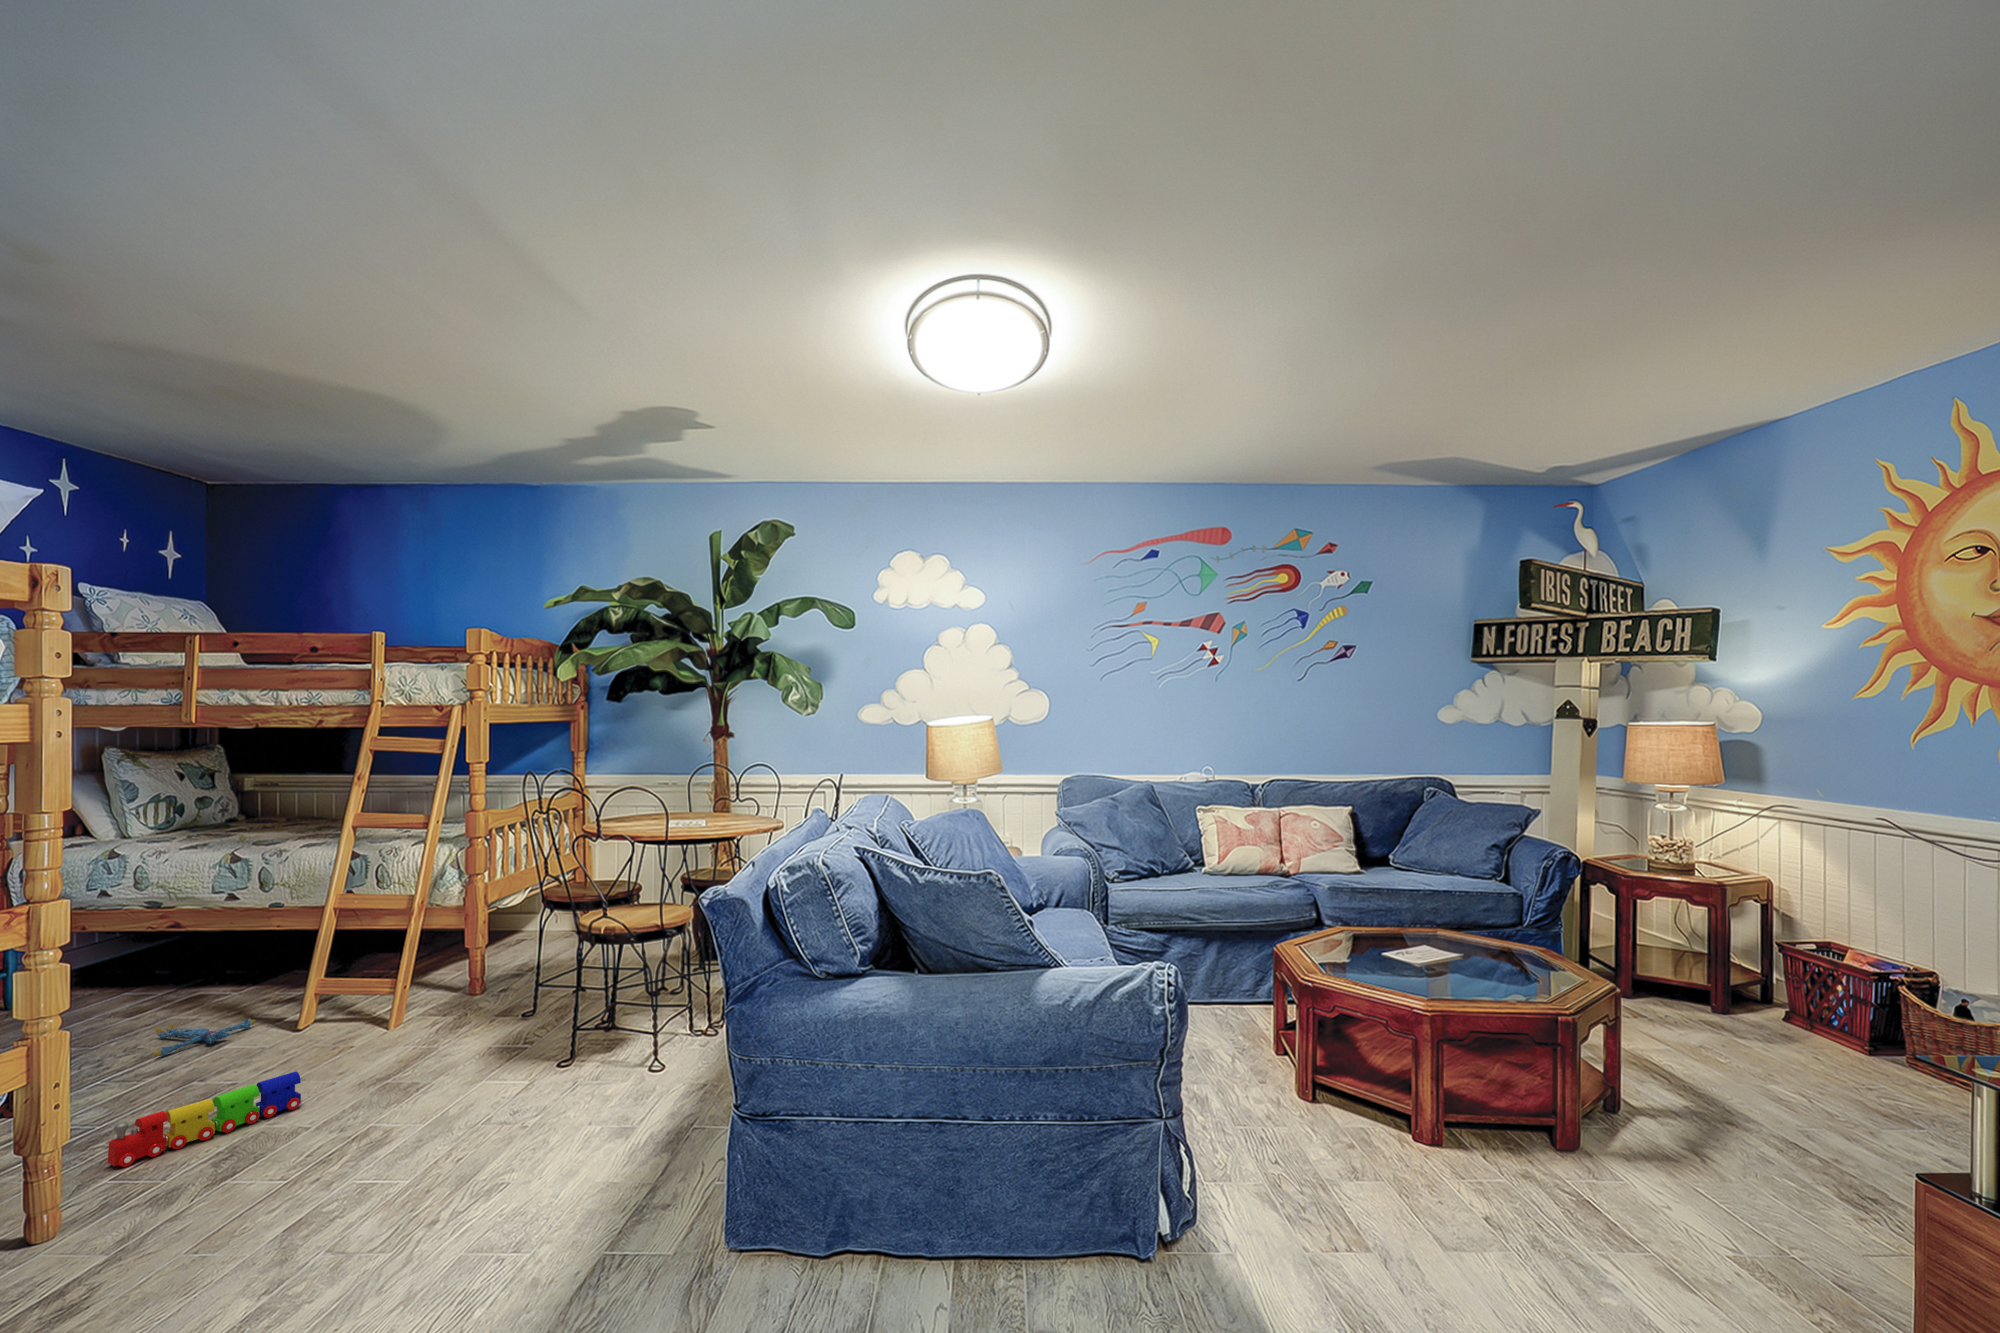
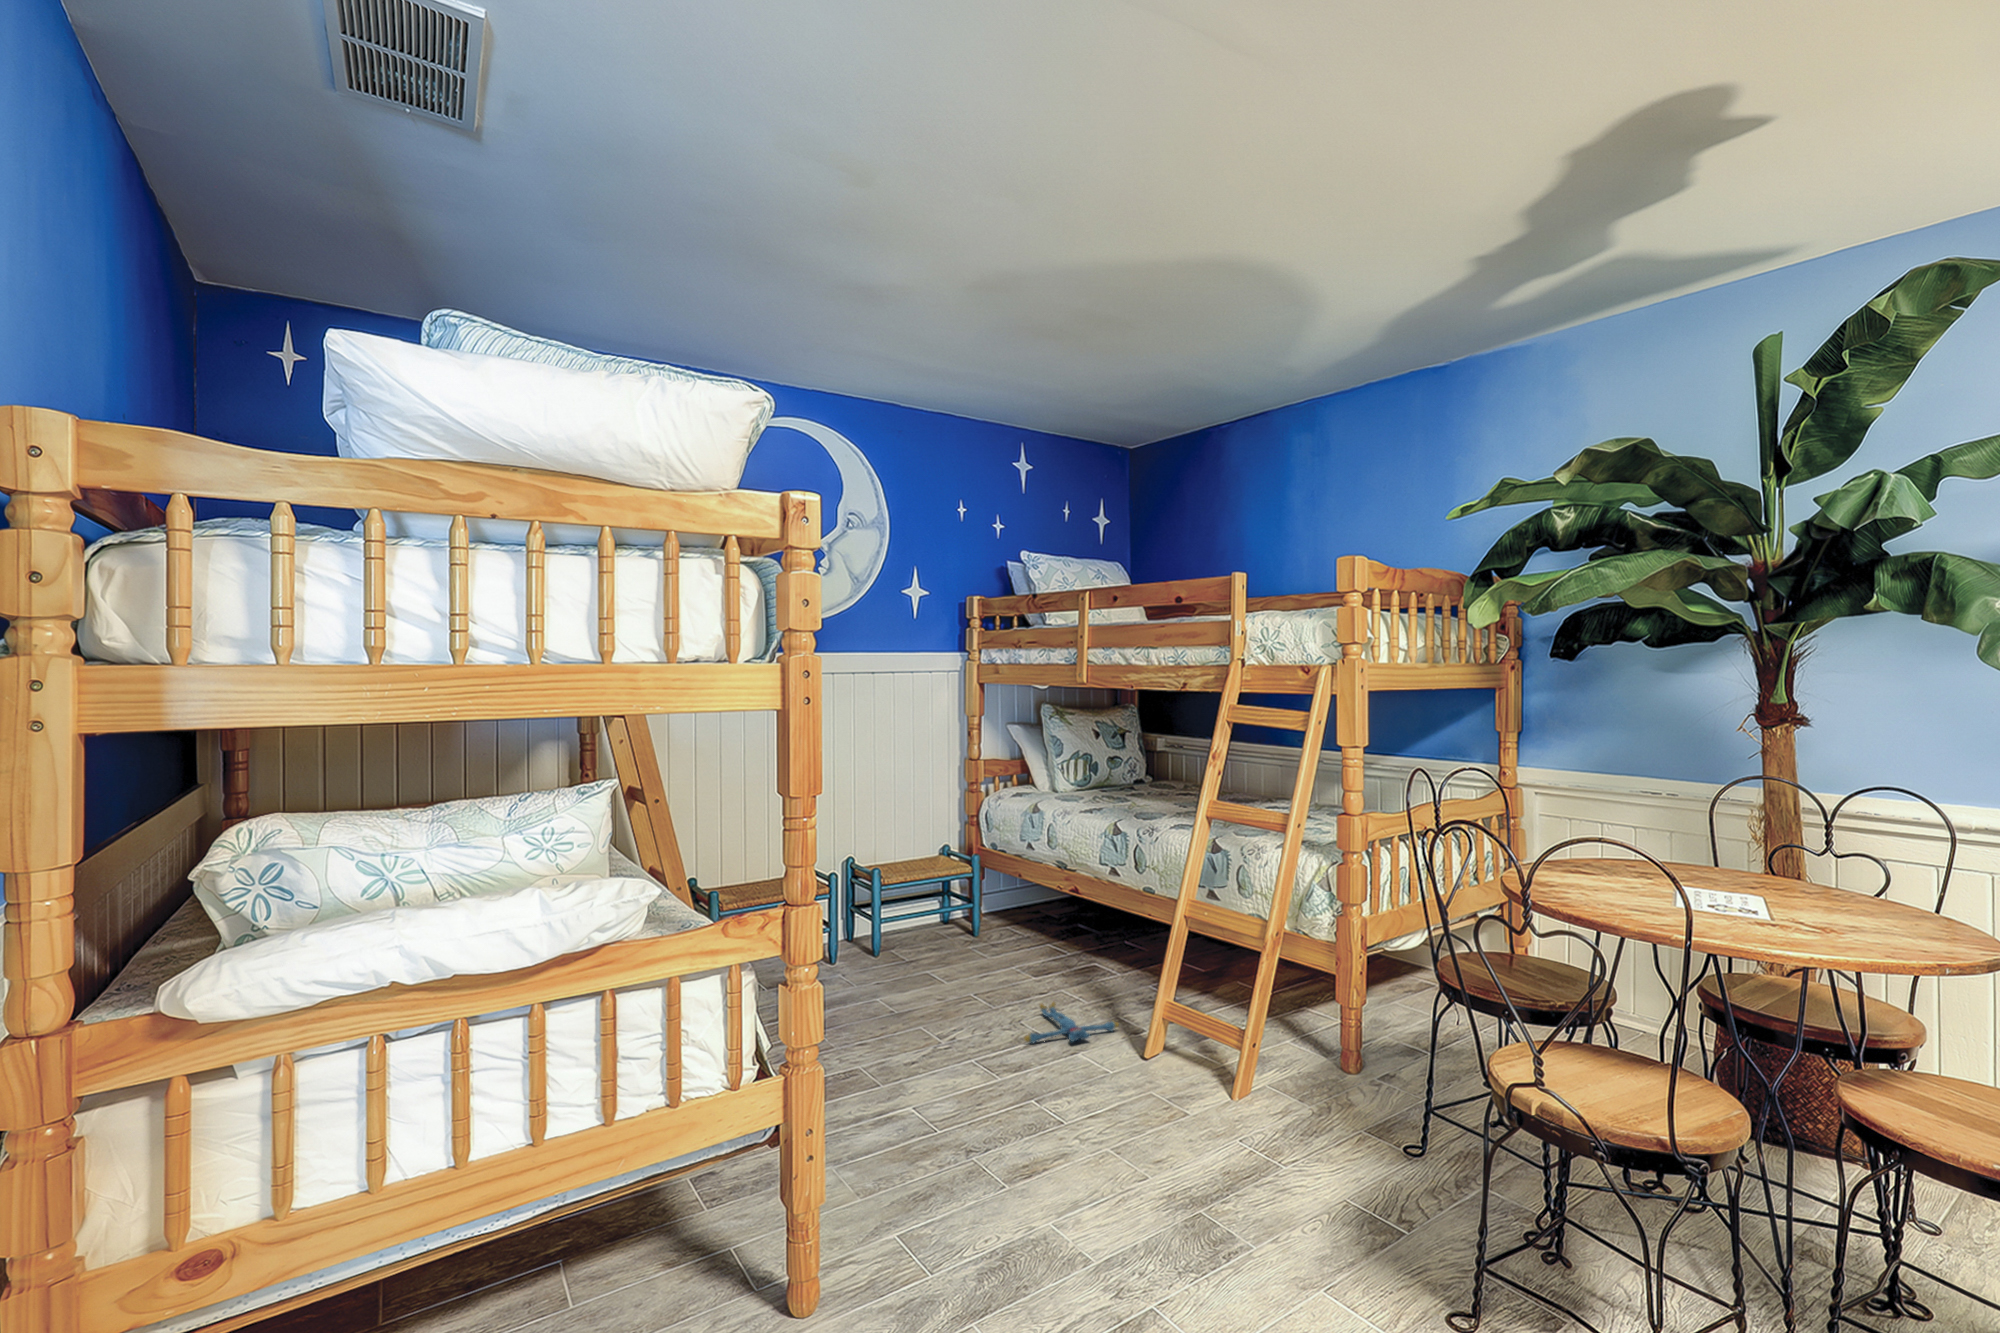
toy train: present [108,1071,301,1167] -> none [907,1153,1100,1218]

